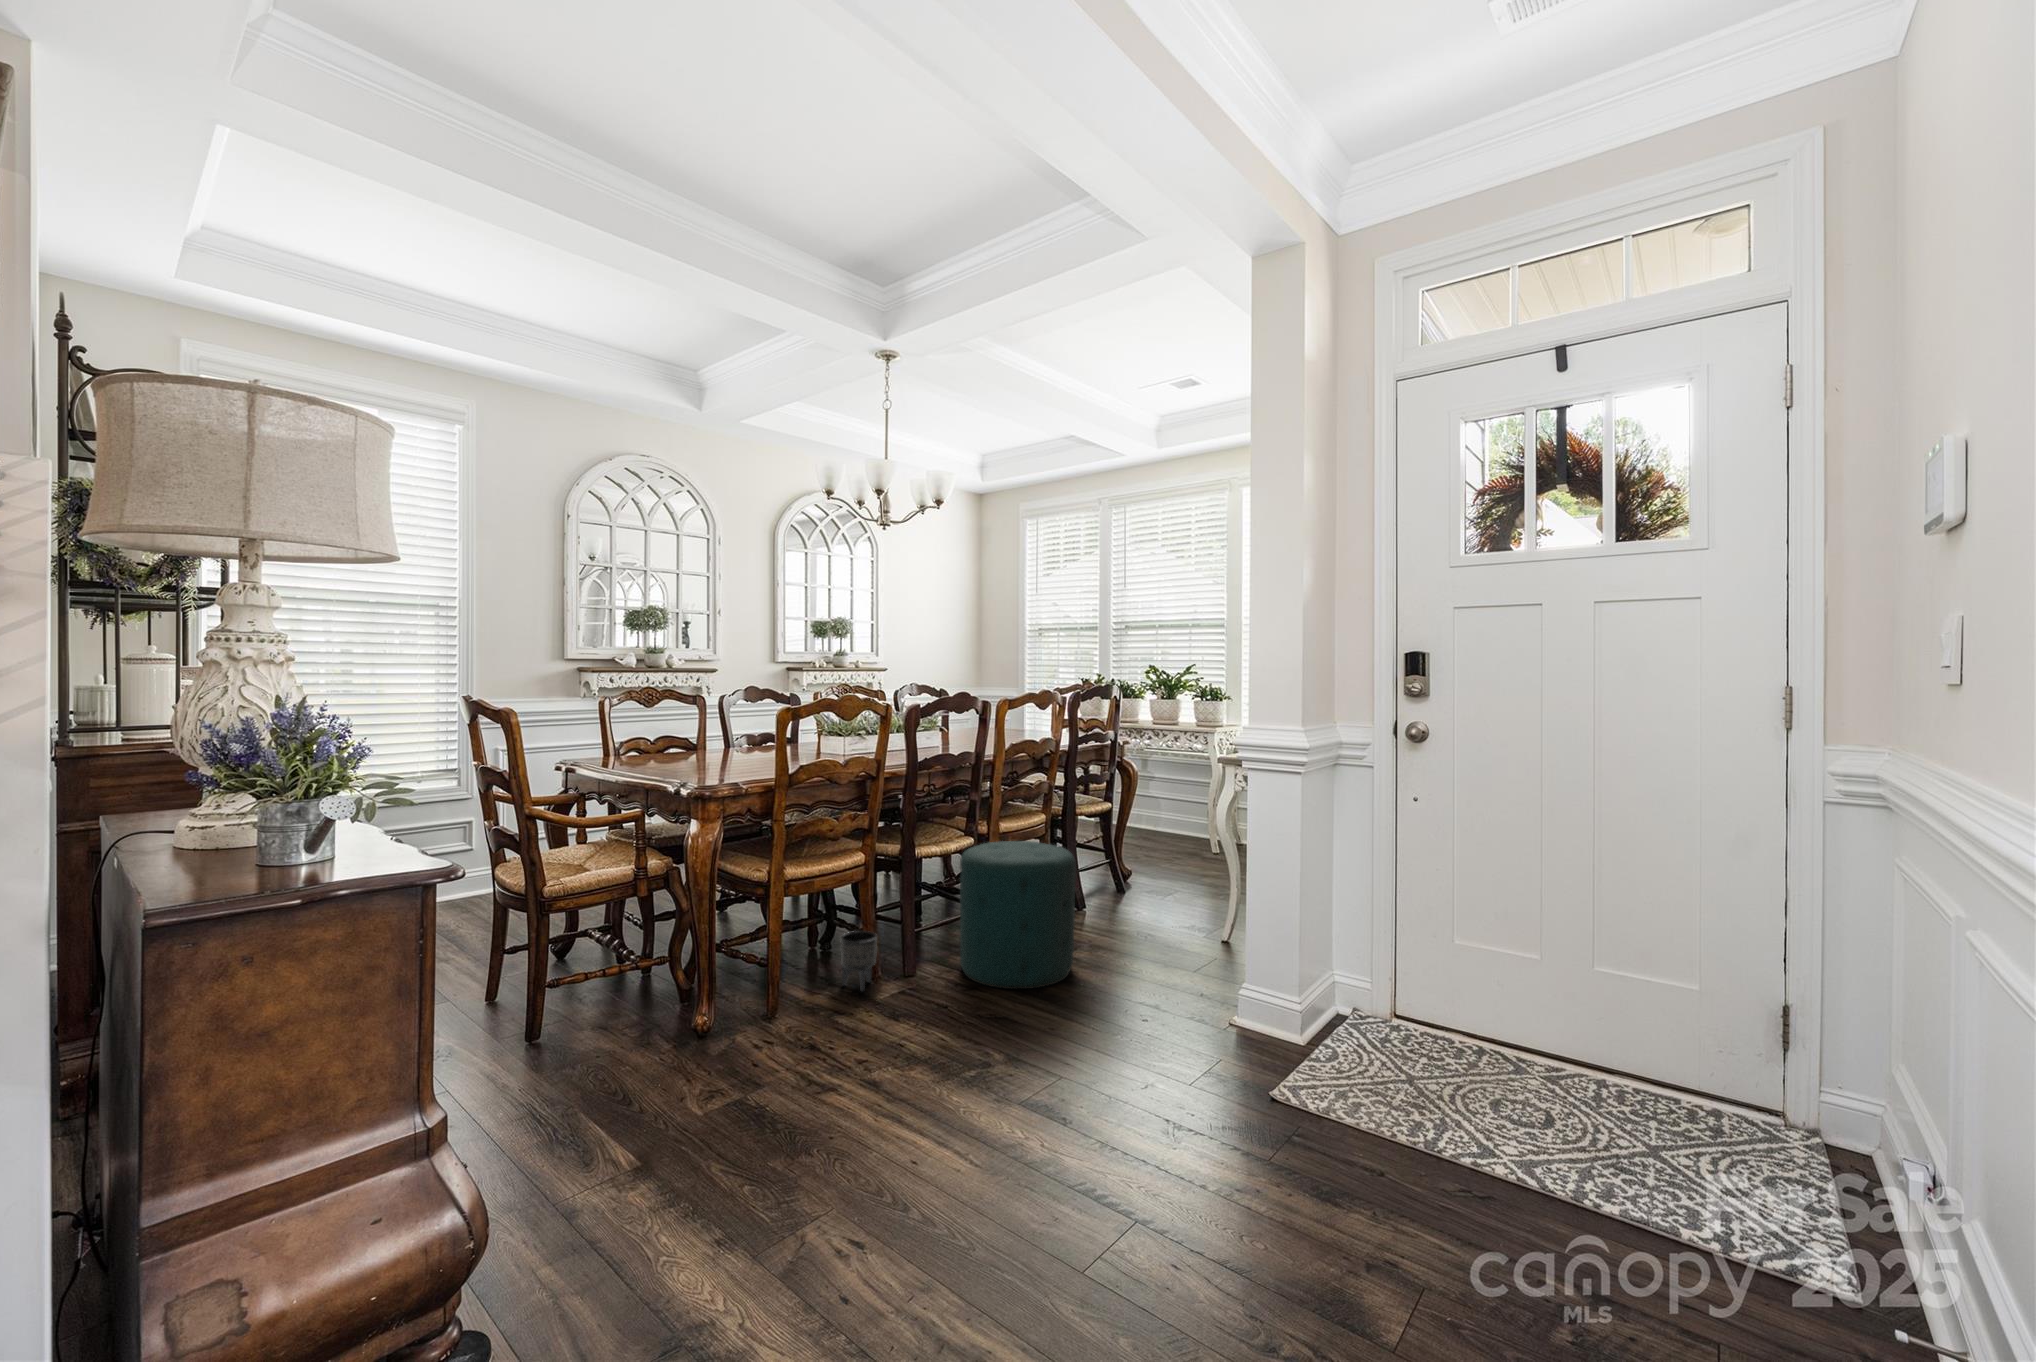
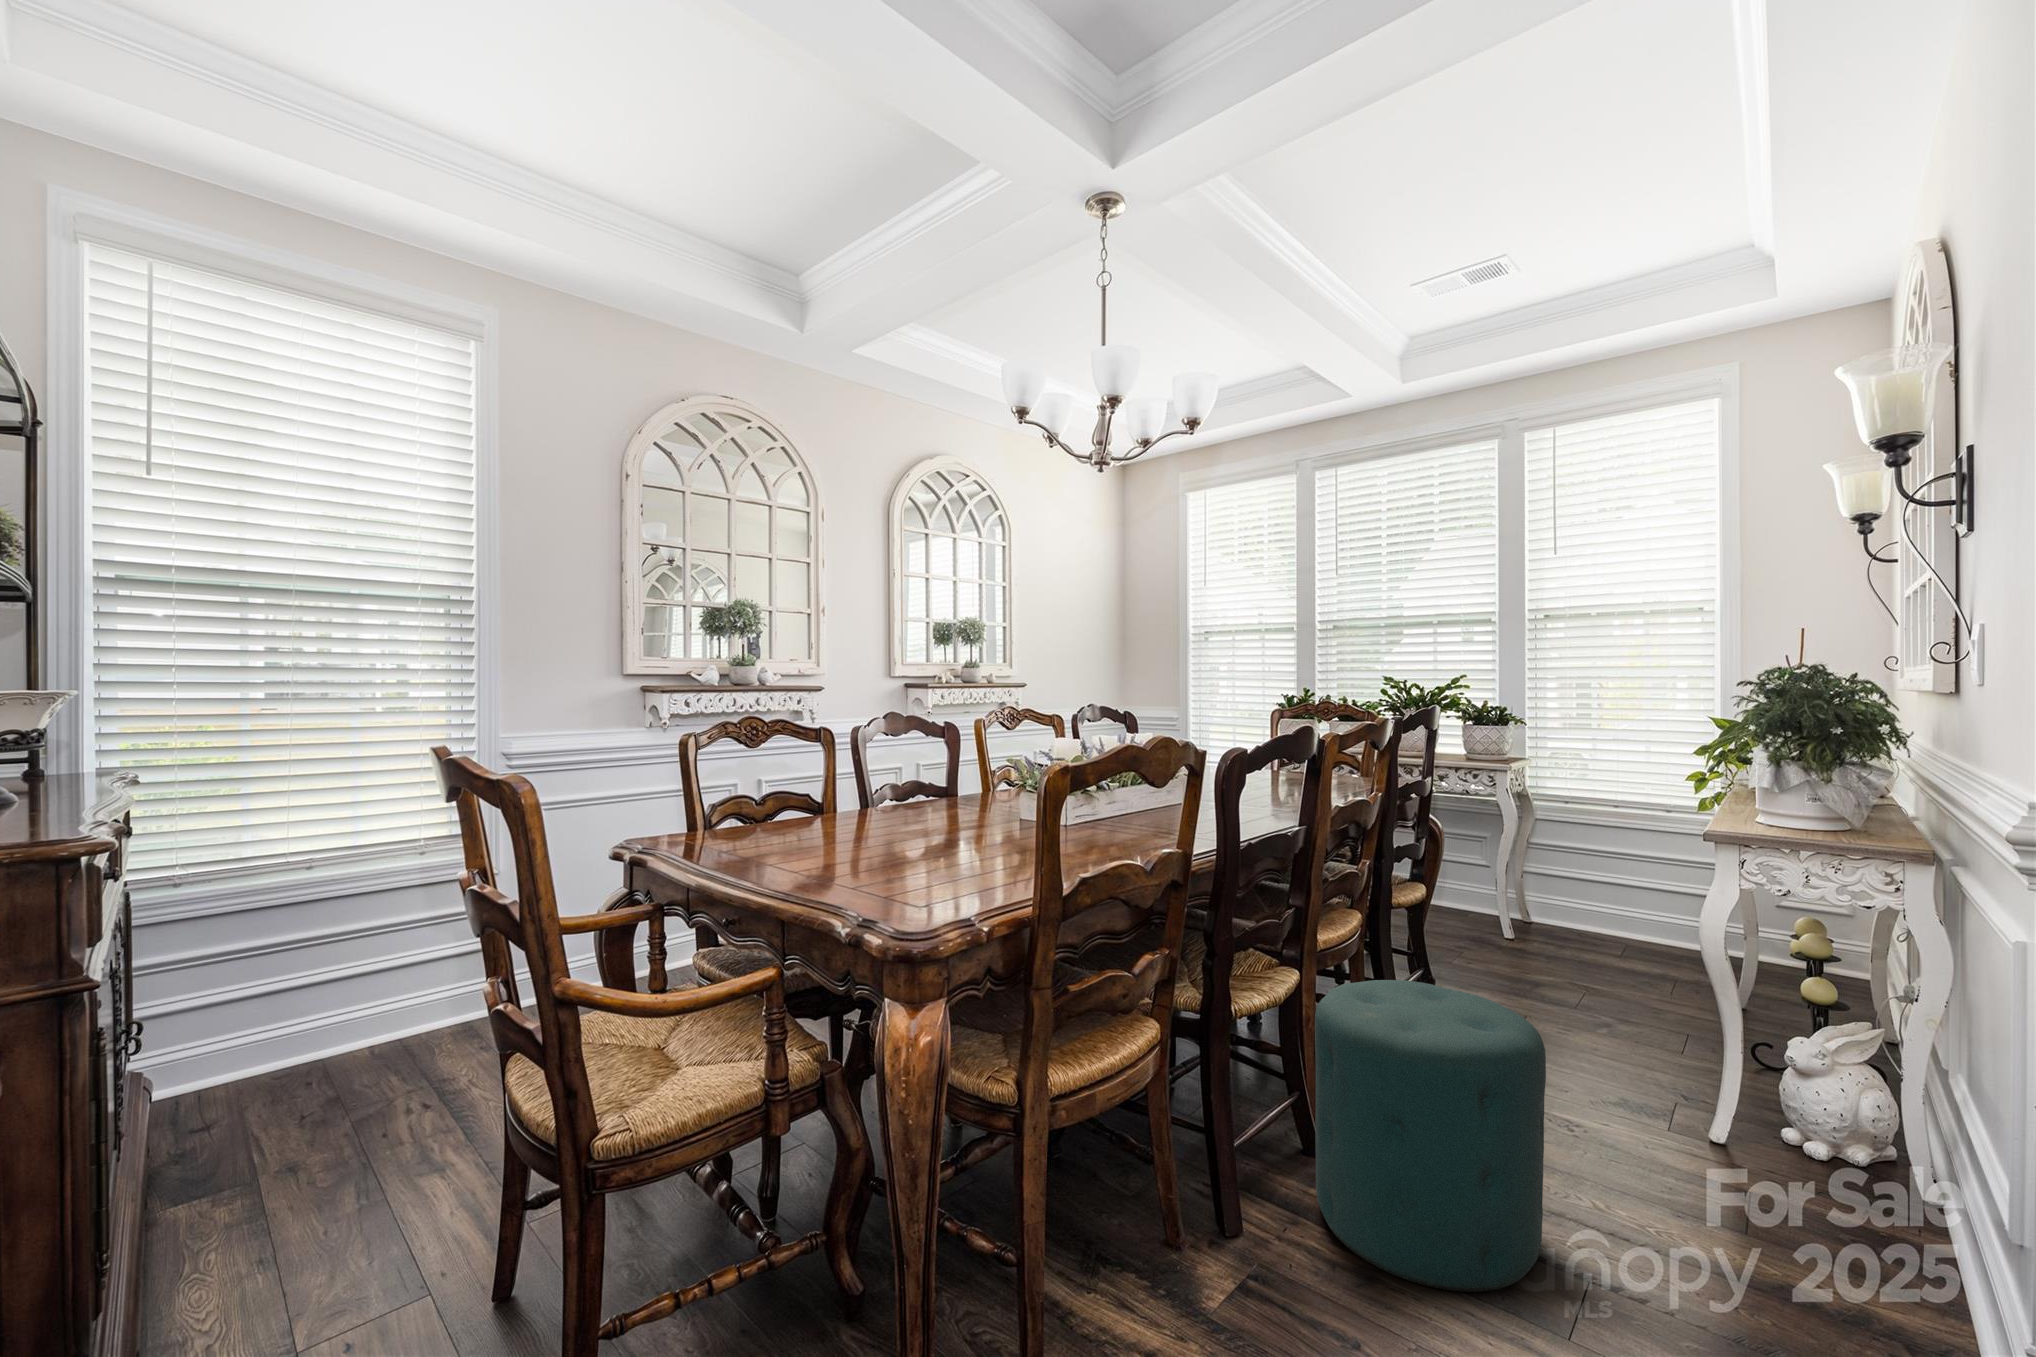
planter: present [840,931,877,991] -> none [1129,1164,1197,1295]

